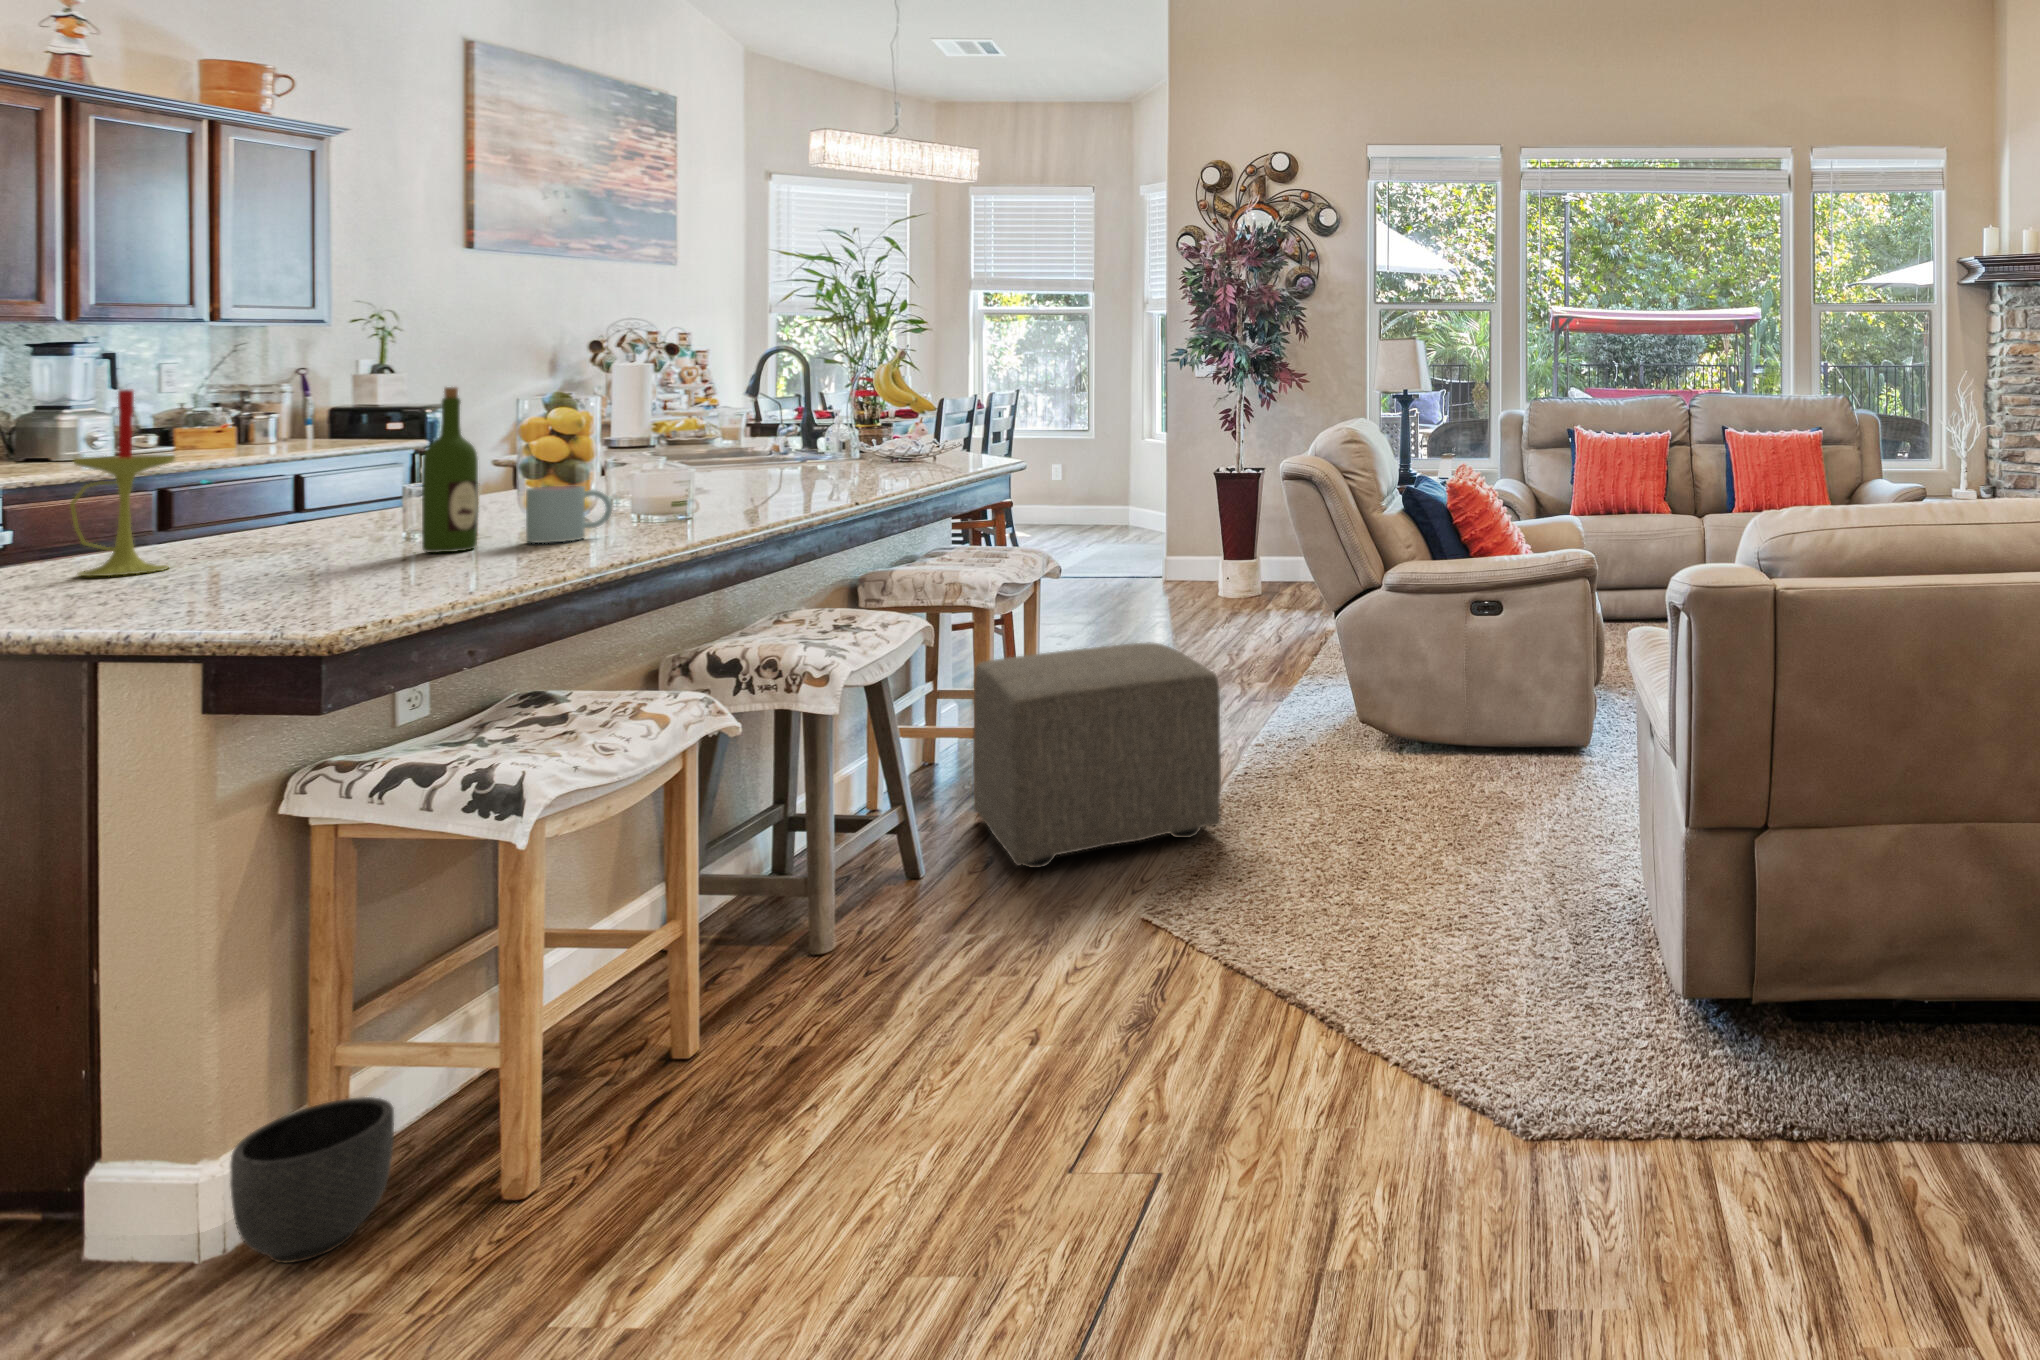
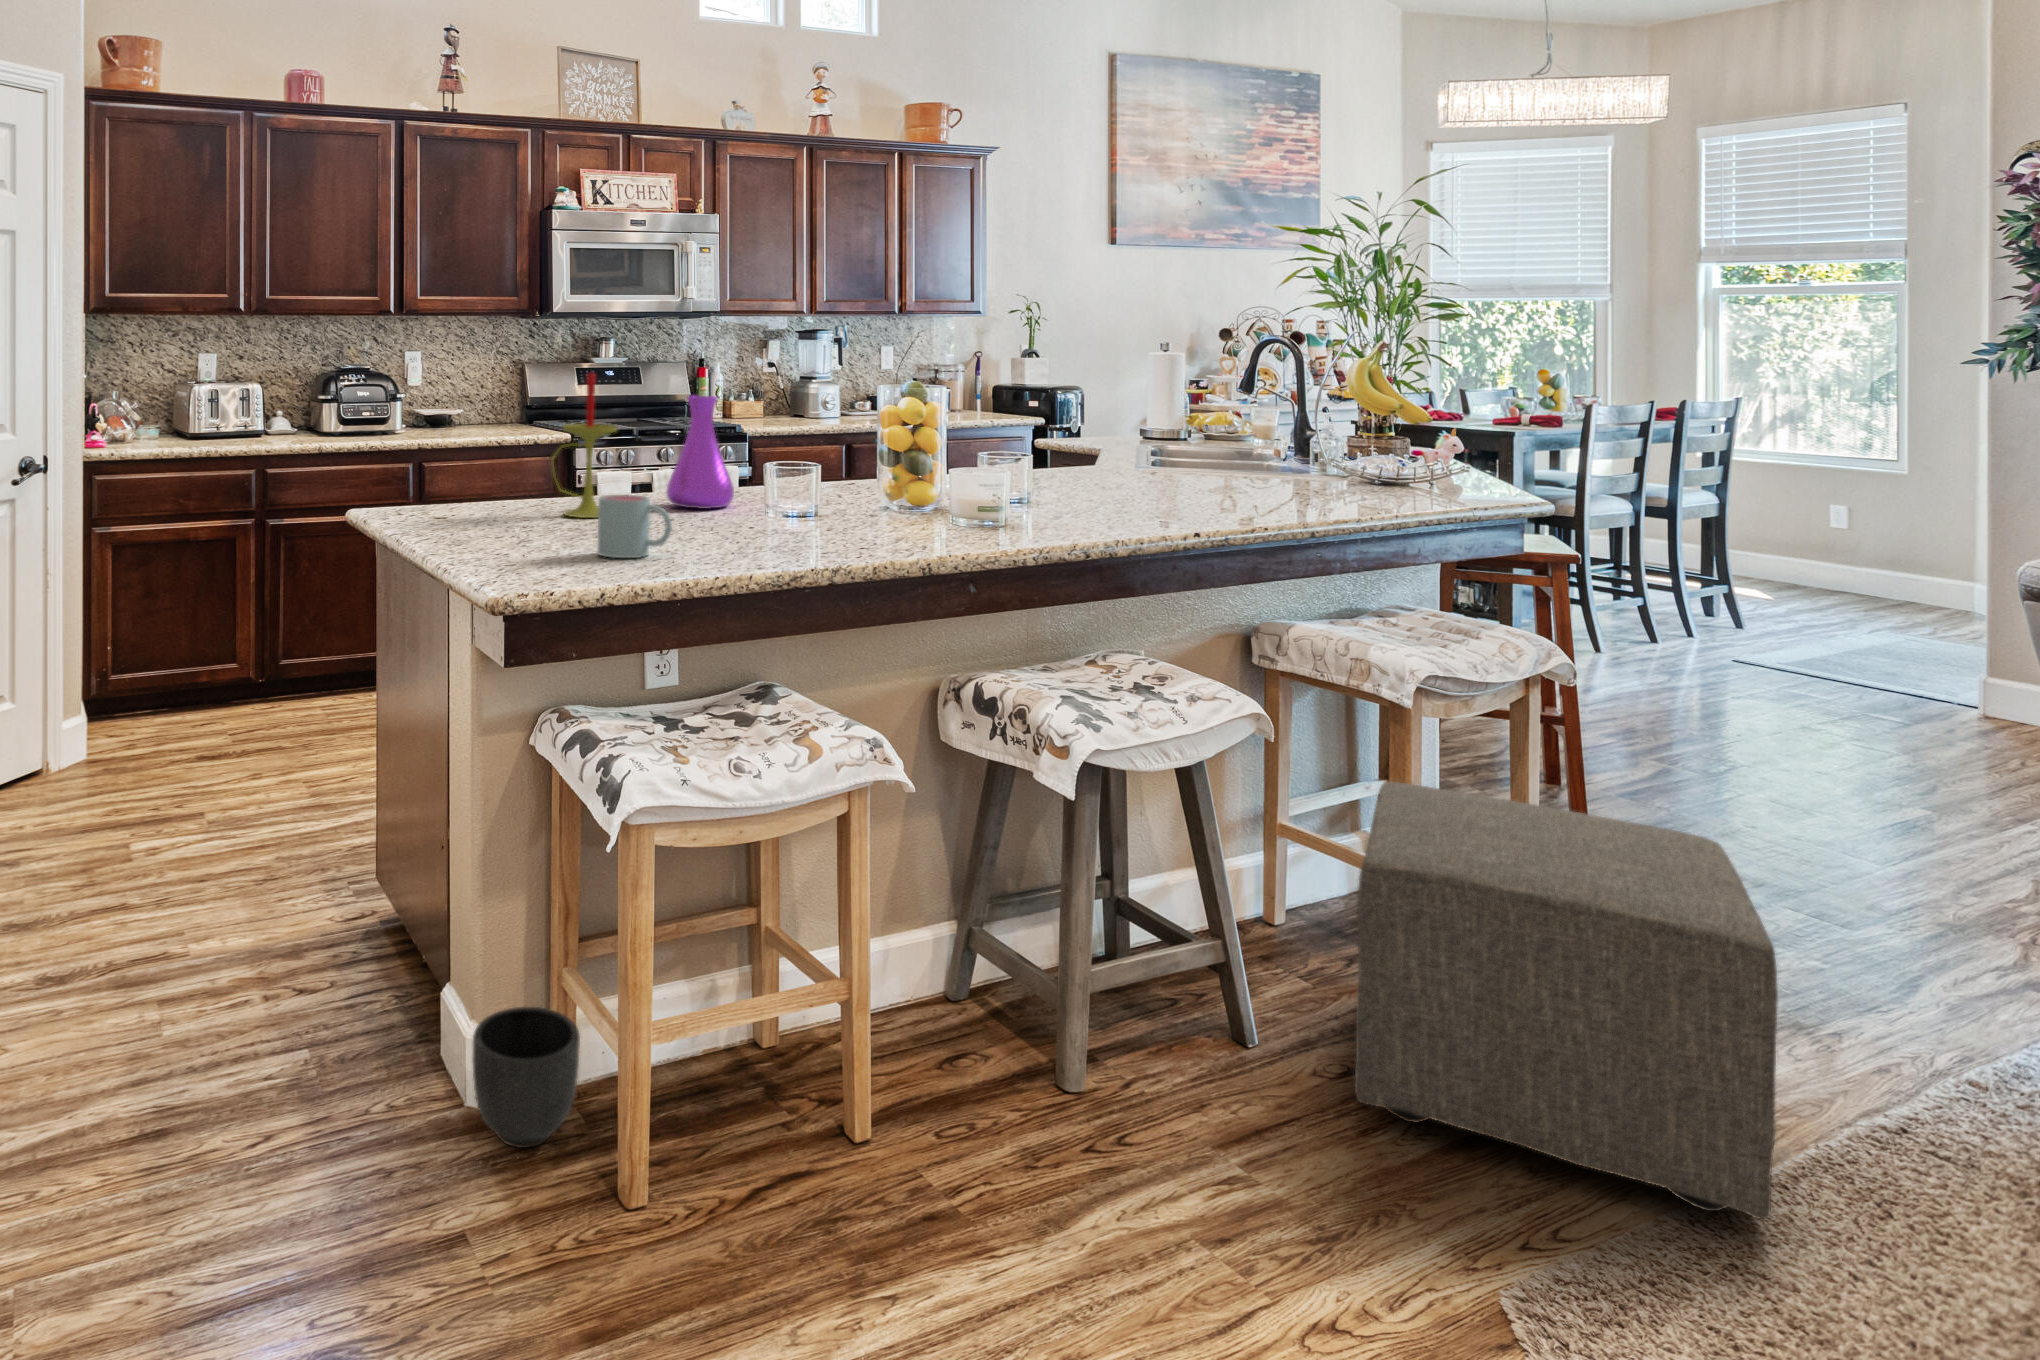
wine bottle: present [422,387,478,553] -> none [733,379,775,535]
vase: none [221,414,331,548] -> present [667,396,734,509]
mug: present [526,486,612,543] -> present [597,495,672,558]

